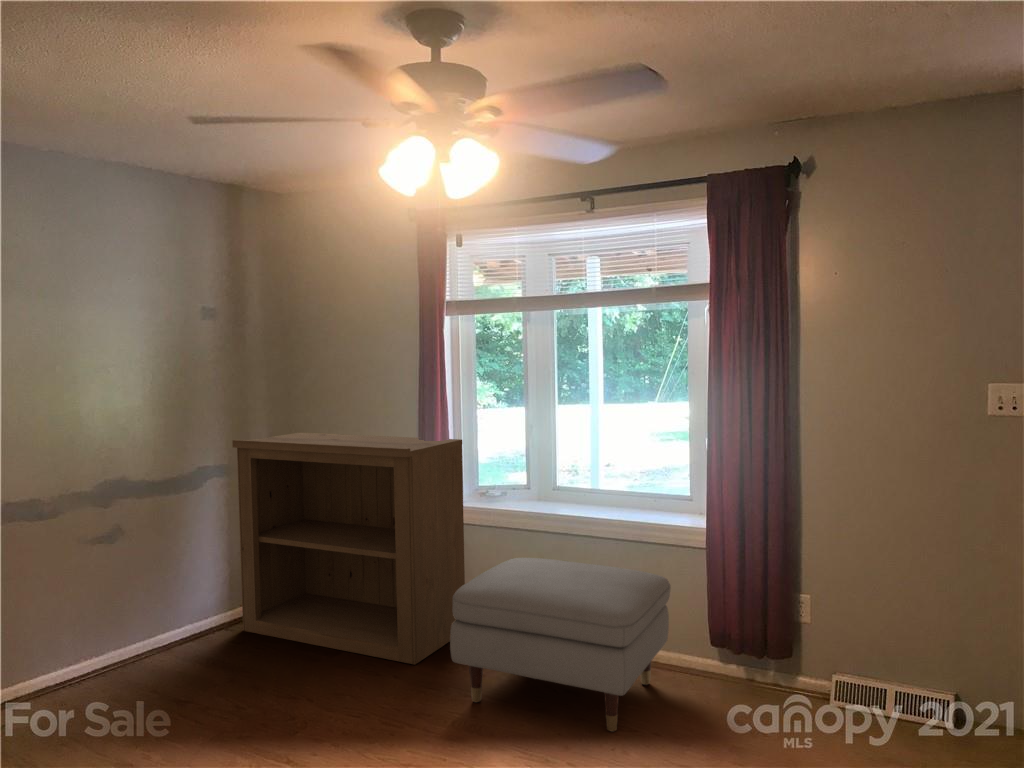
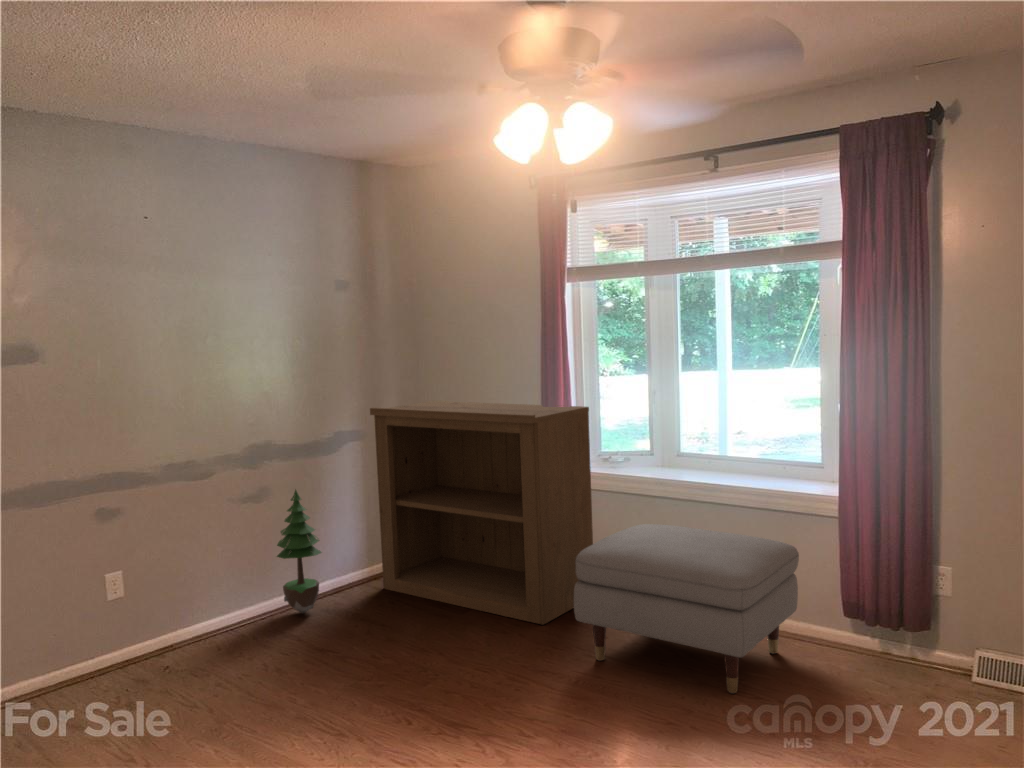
potted tree: none [121,528,176,664] -> present [277,490,322,613]

